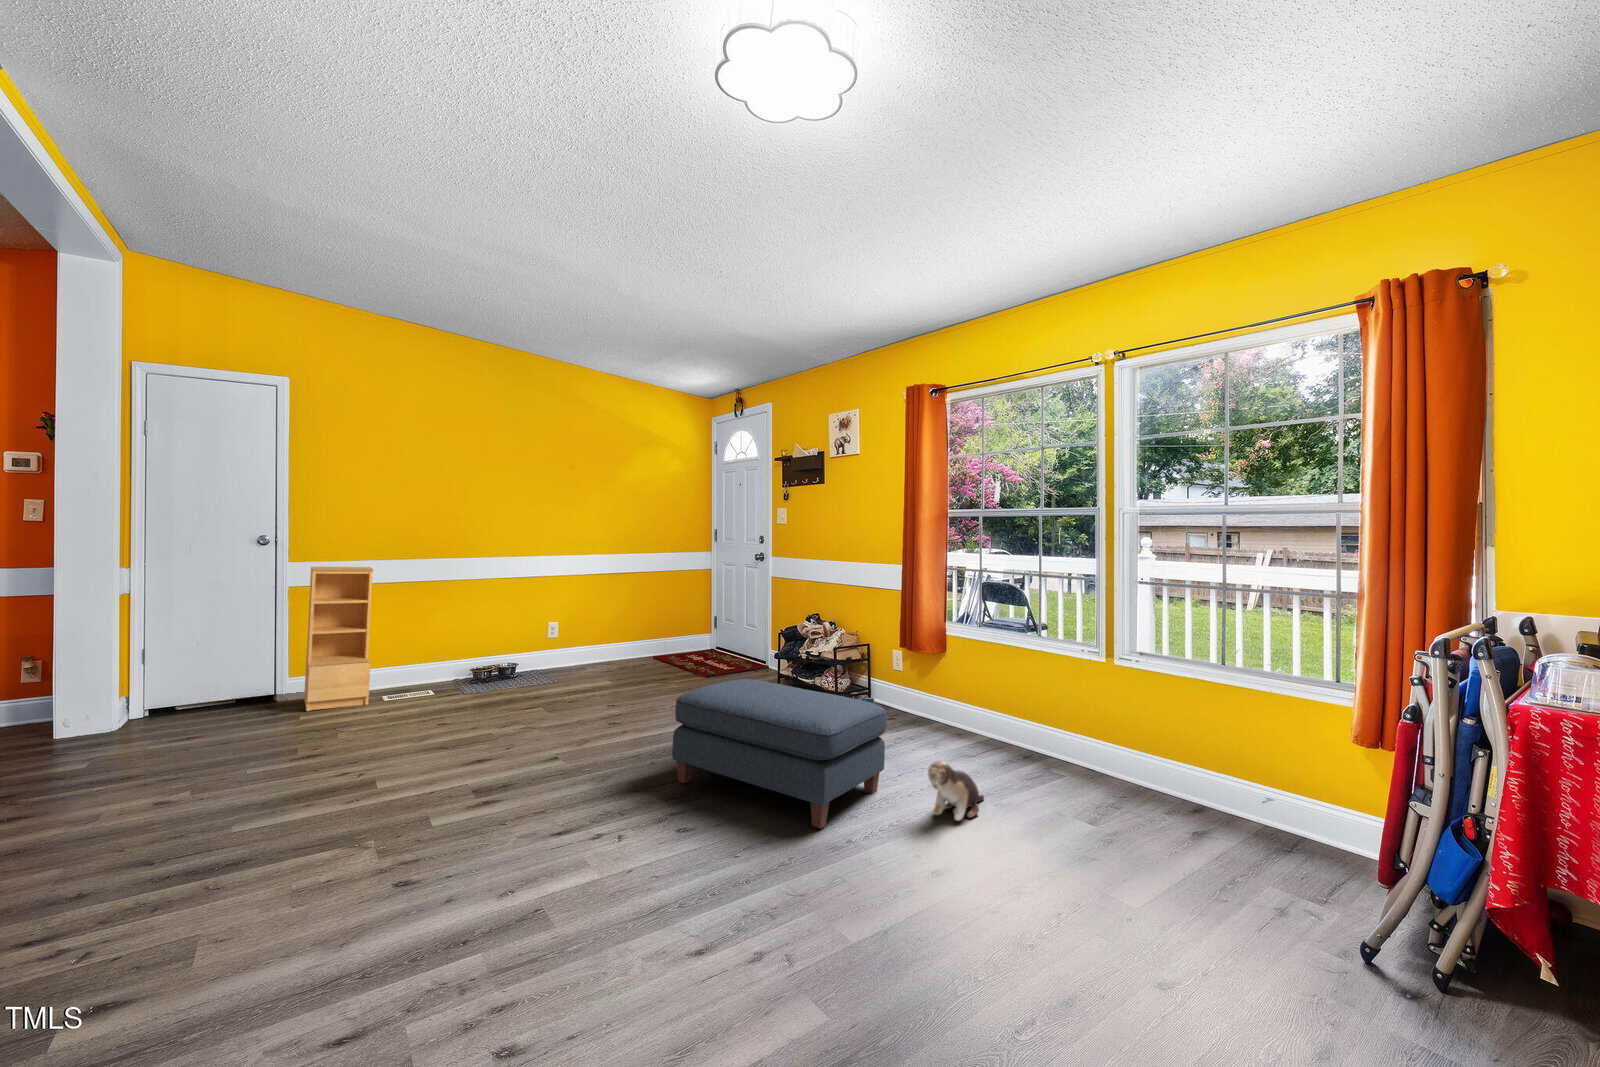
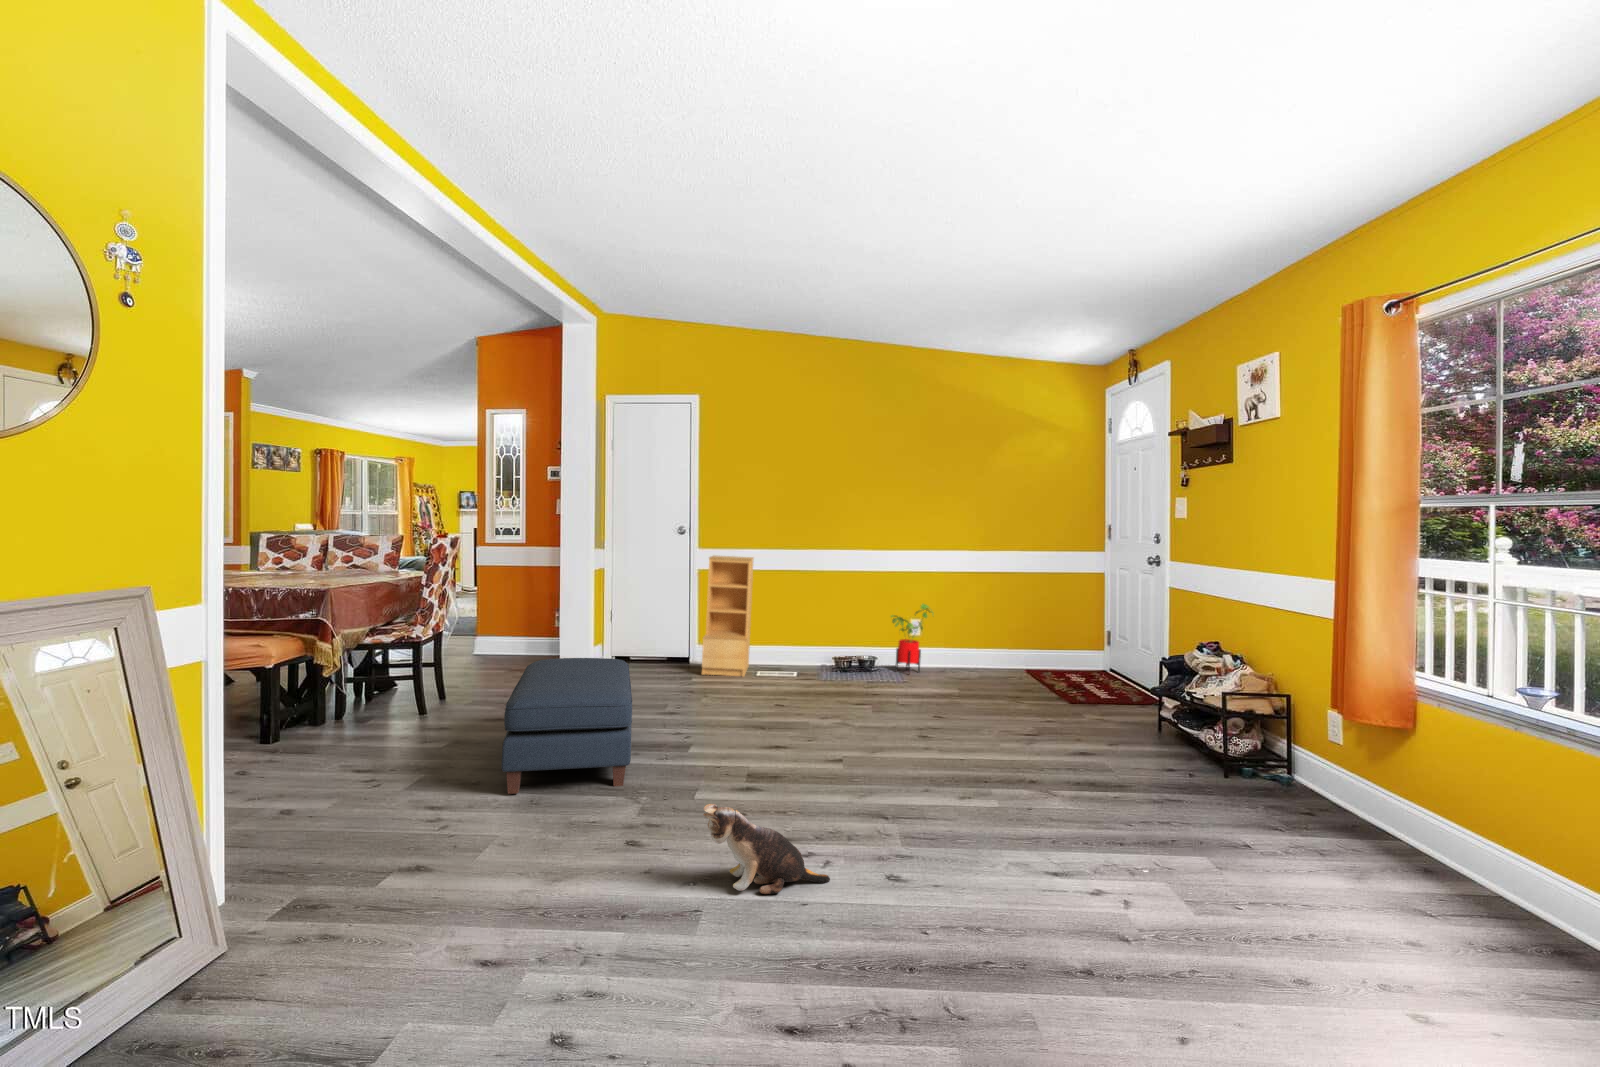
house plant: none [533,605,578,675] -> present [891,604,933,674]
ottoman: present [672,679,887,829] -> present [501,658,632,794]
plush toy: present [923,760,984,821] -> present [703,804,830,894]

